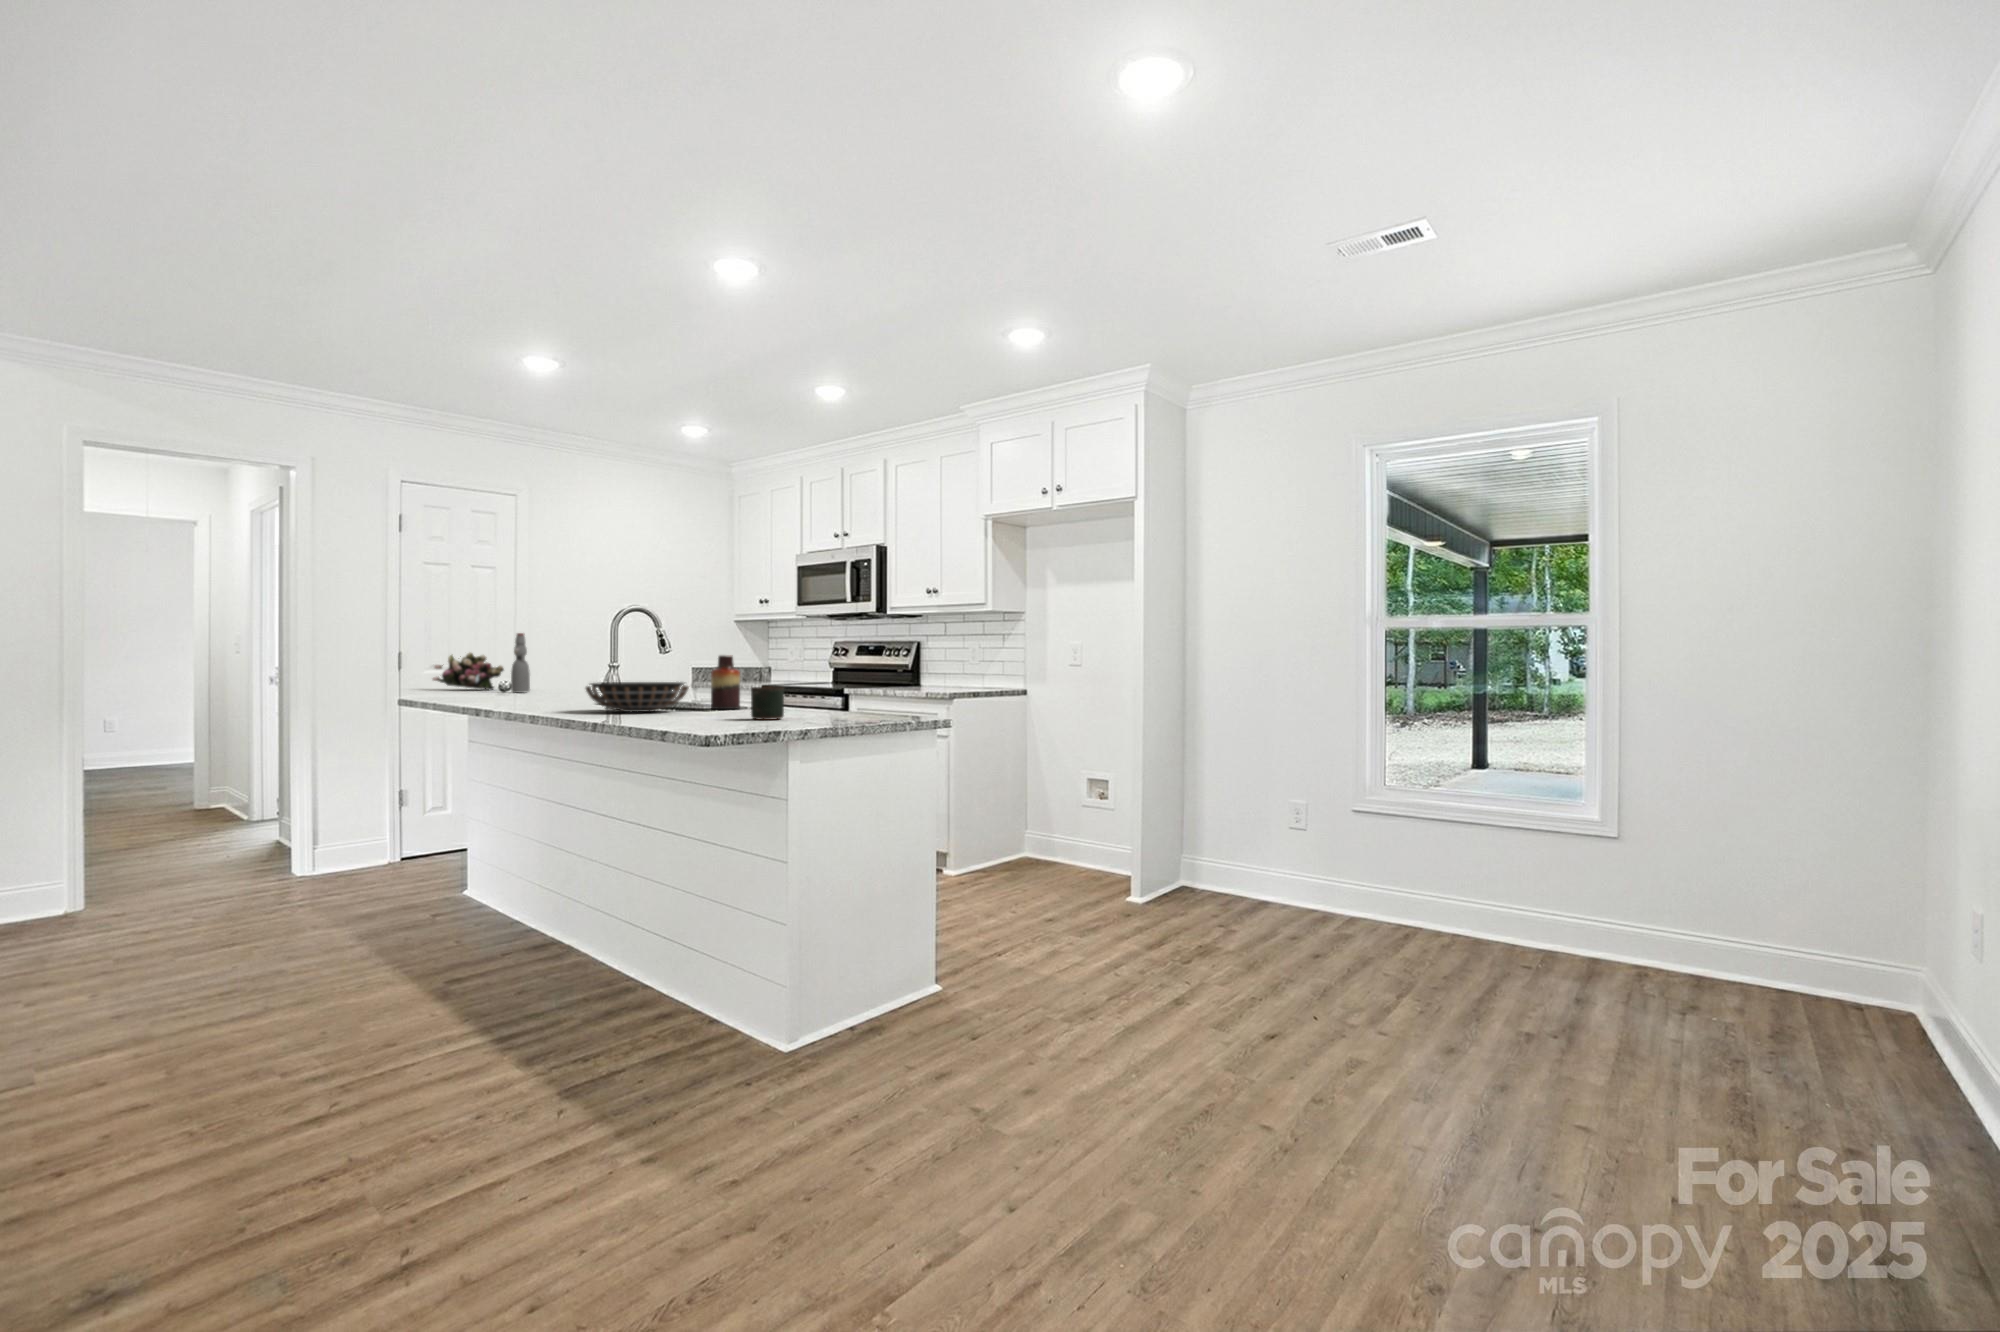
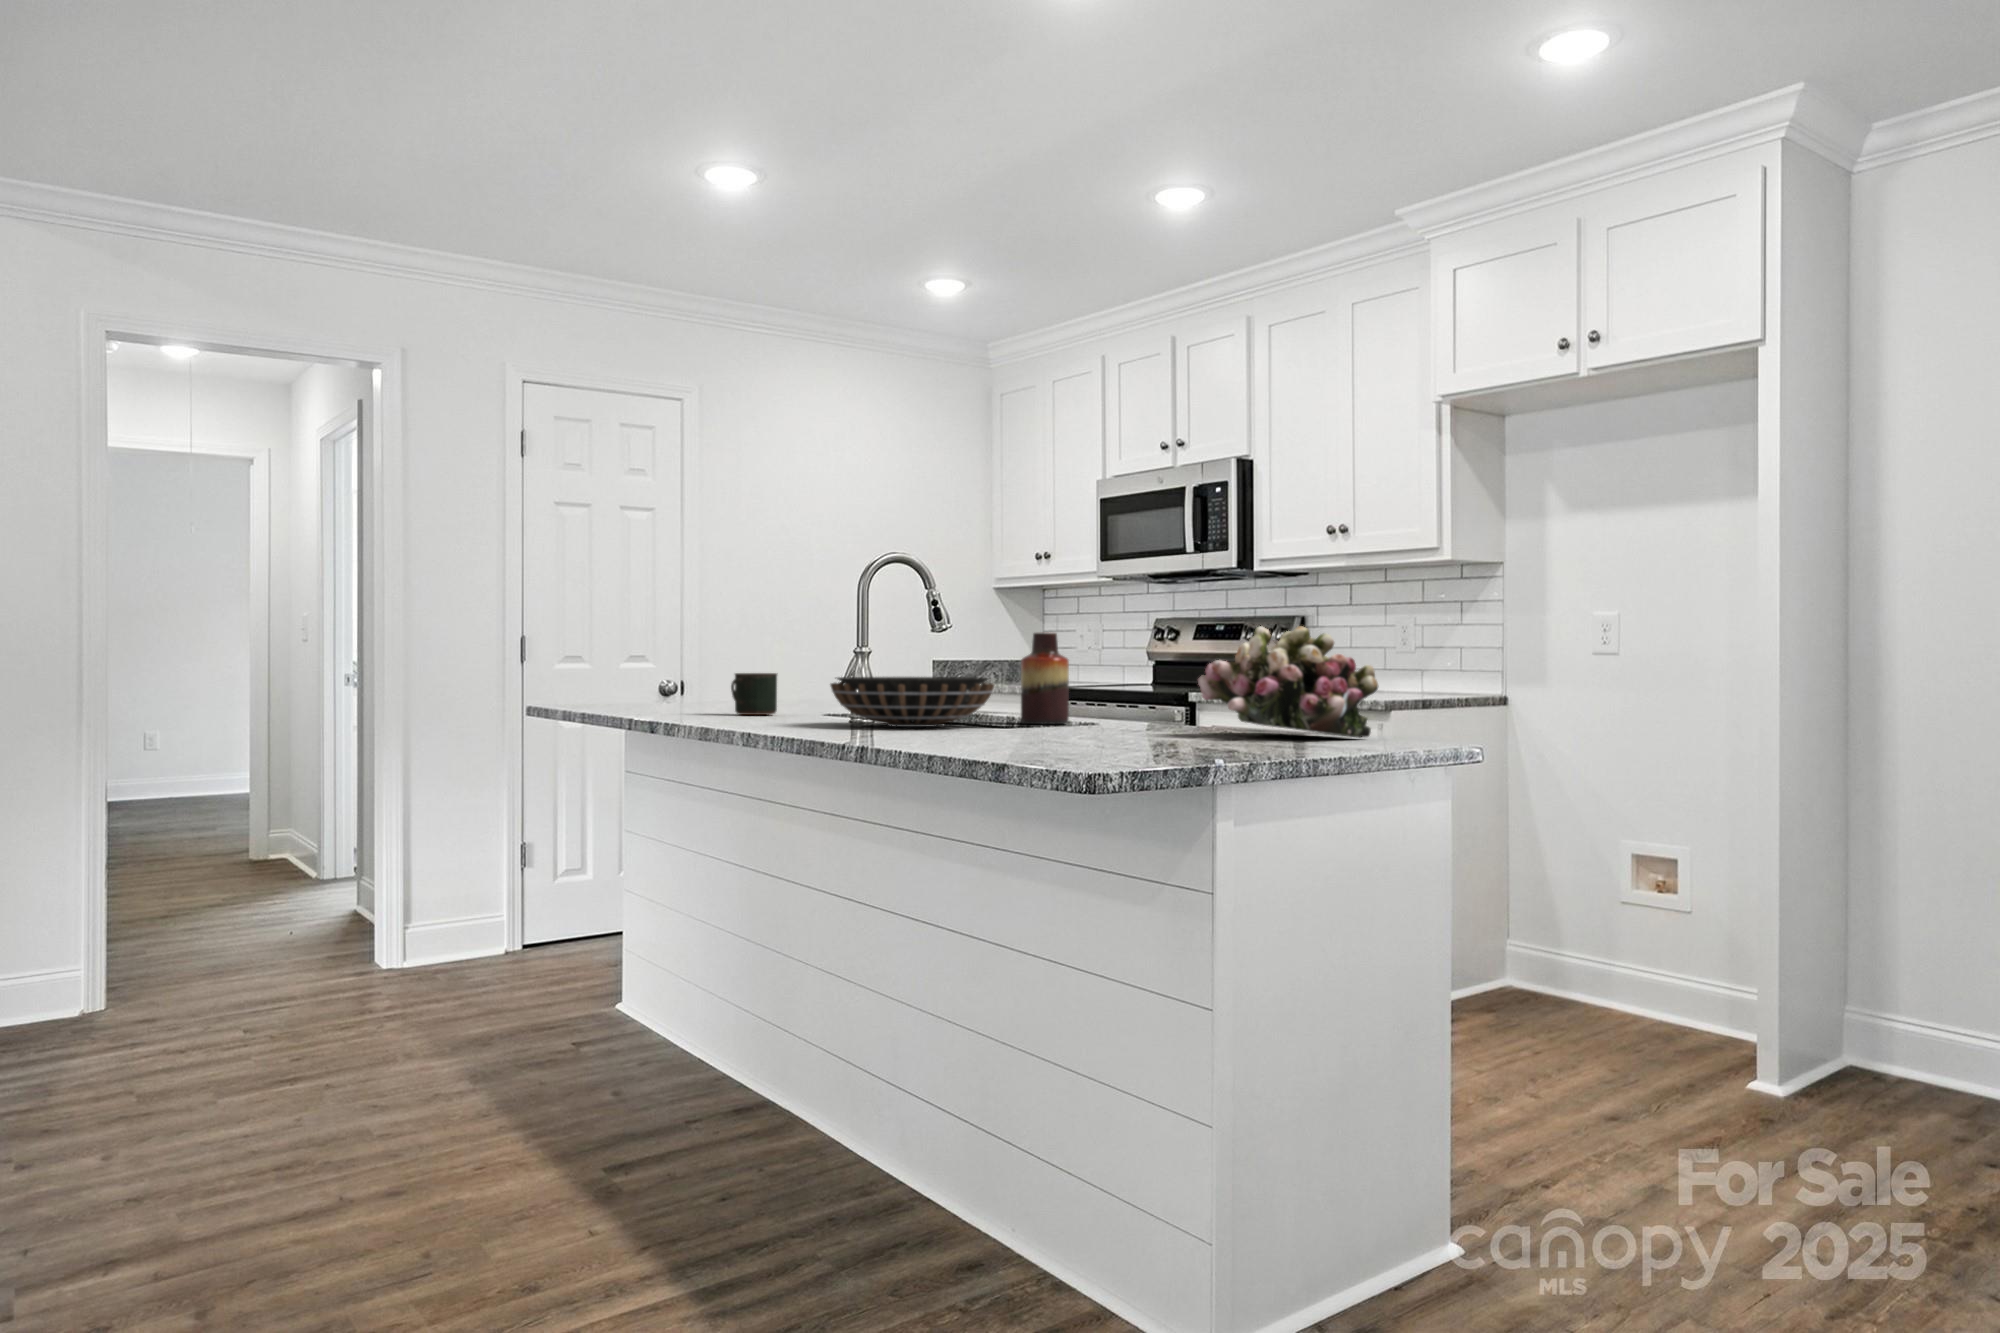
bottle: present [511,633,530,693] -> none [678,605,705,697]
flower arrangement: present [433,653,504,690] -> present [1198,626,1378,738]
mug: present [751,687,784,720] -> present [731,673,777,715]

